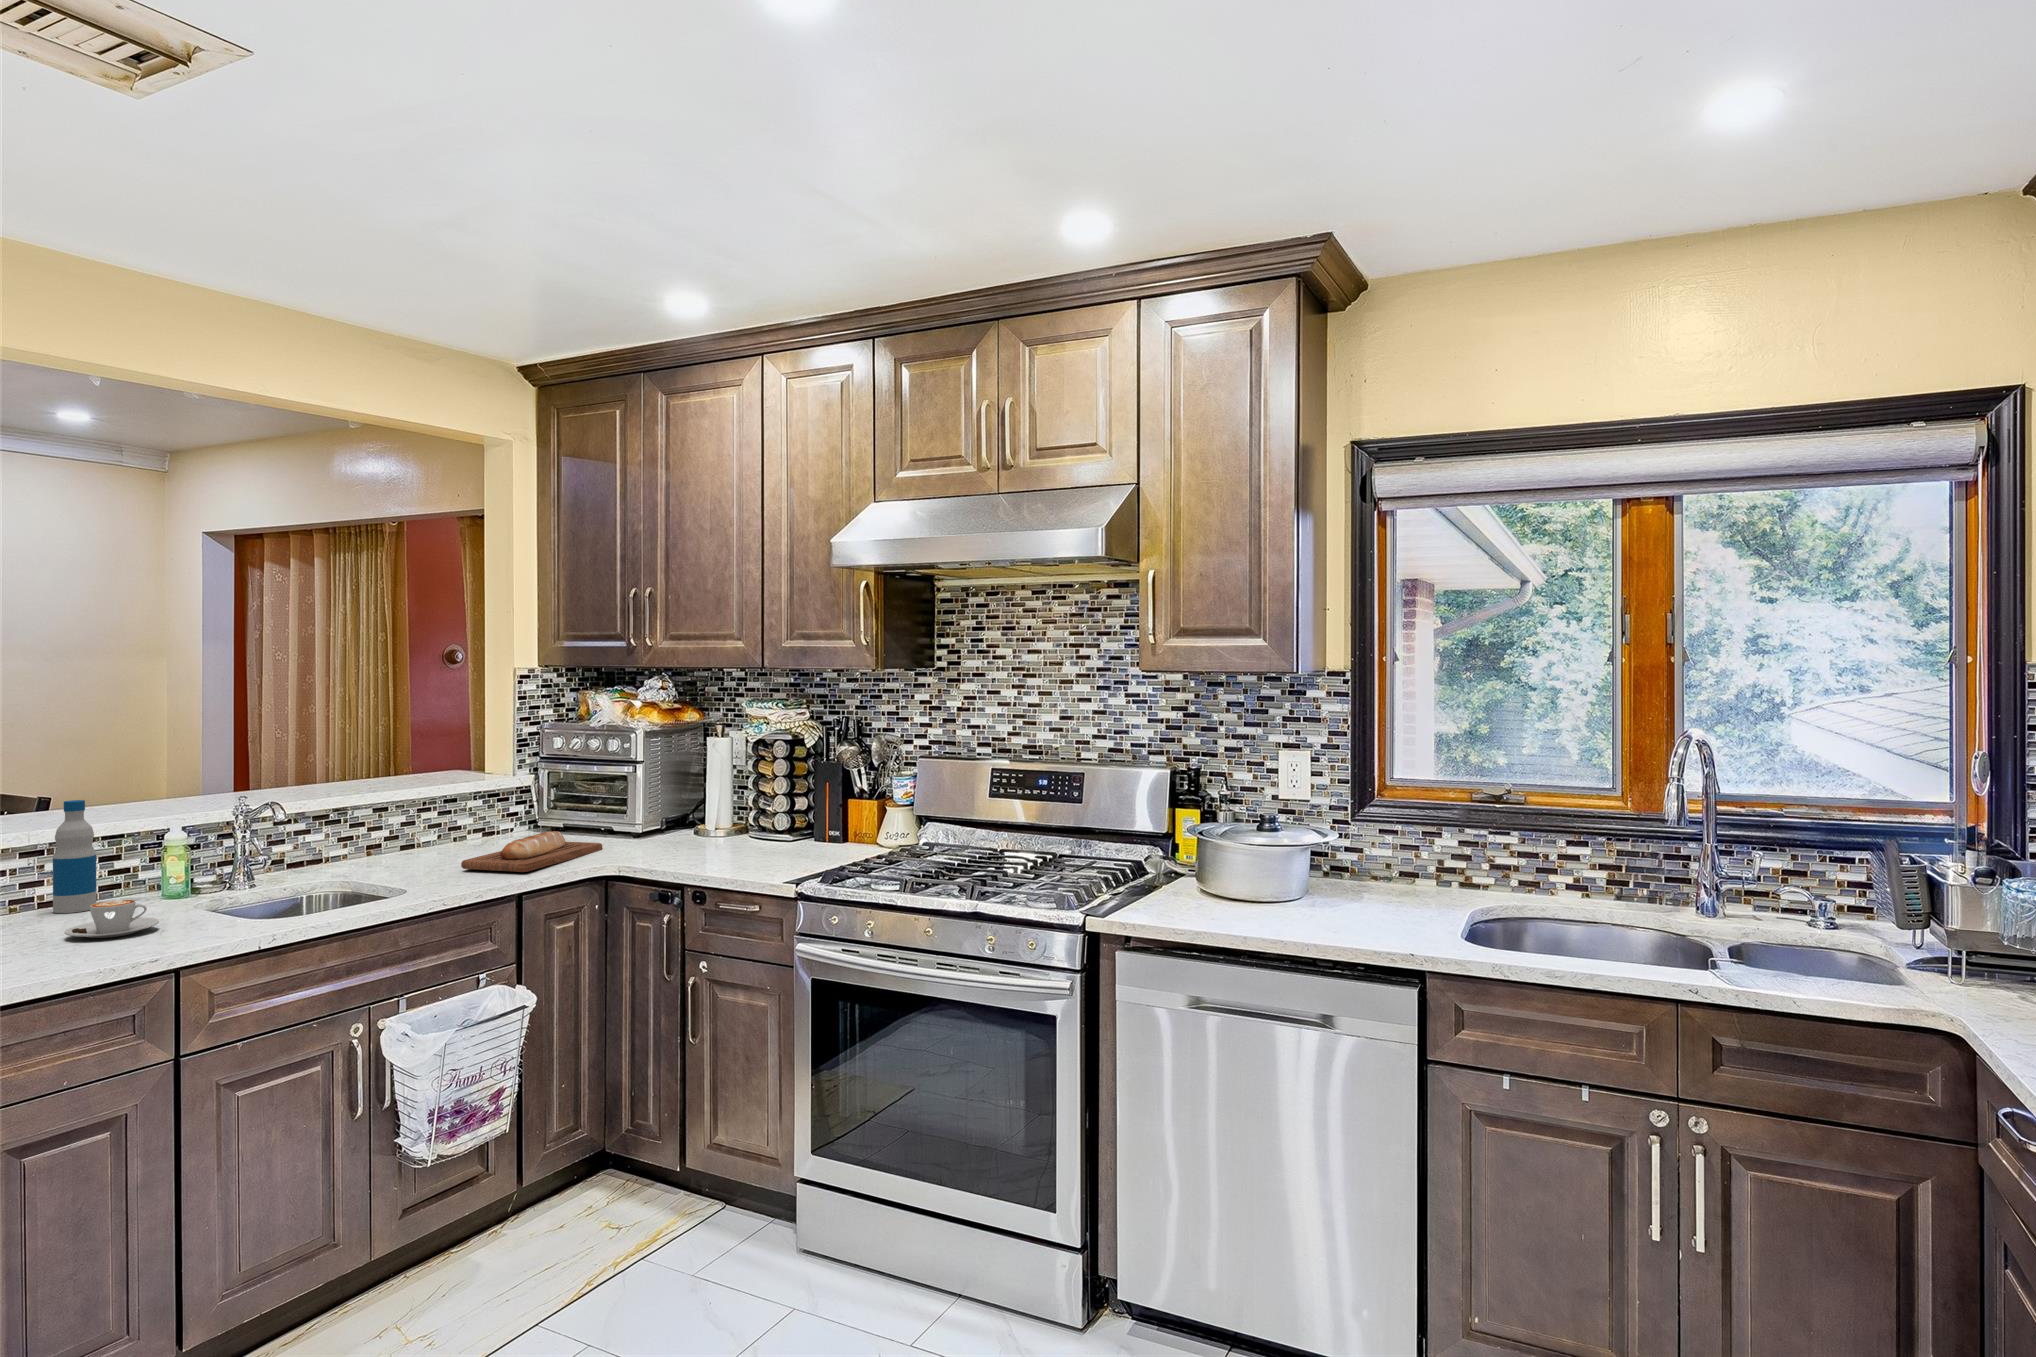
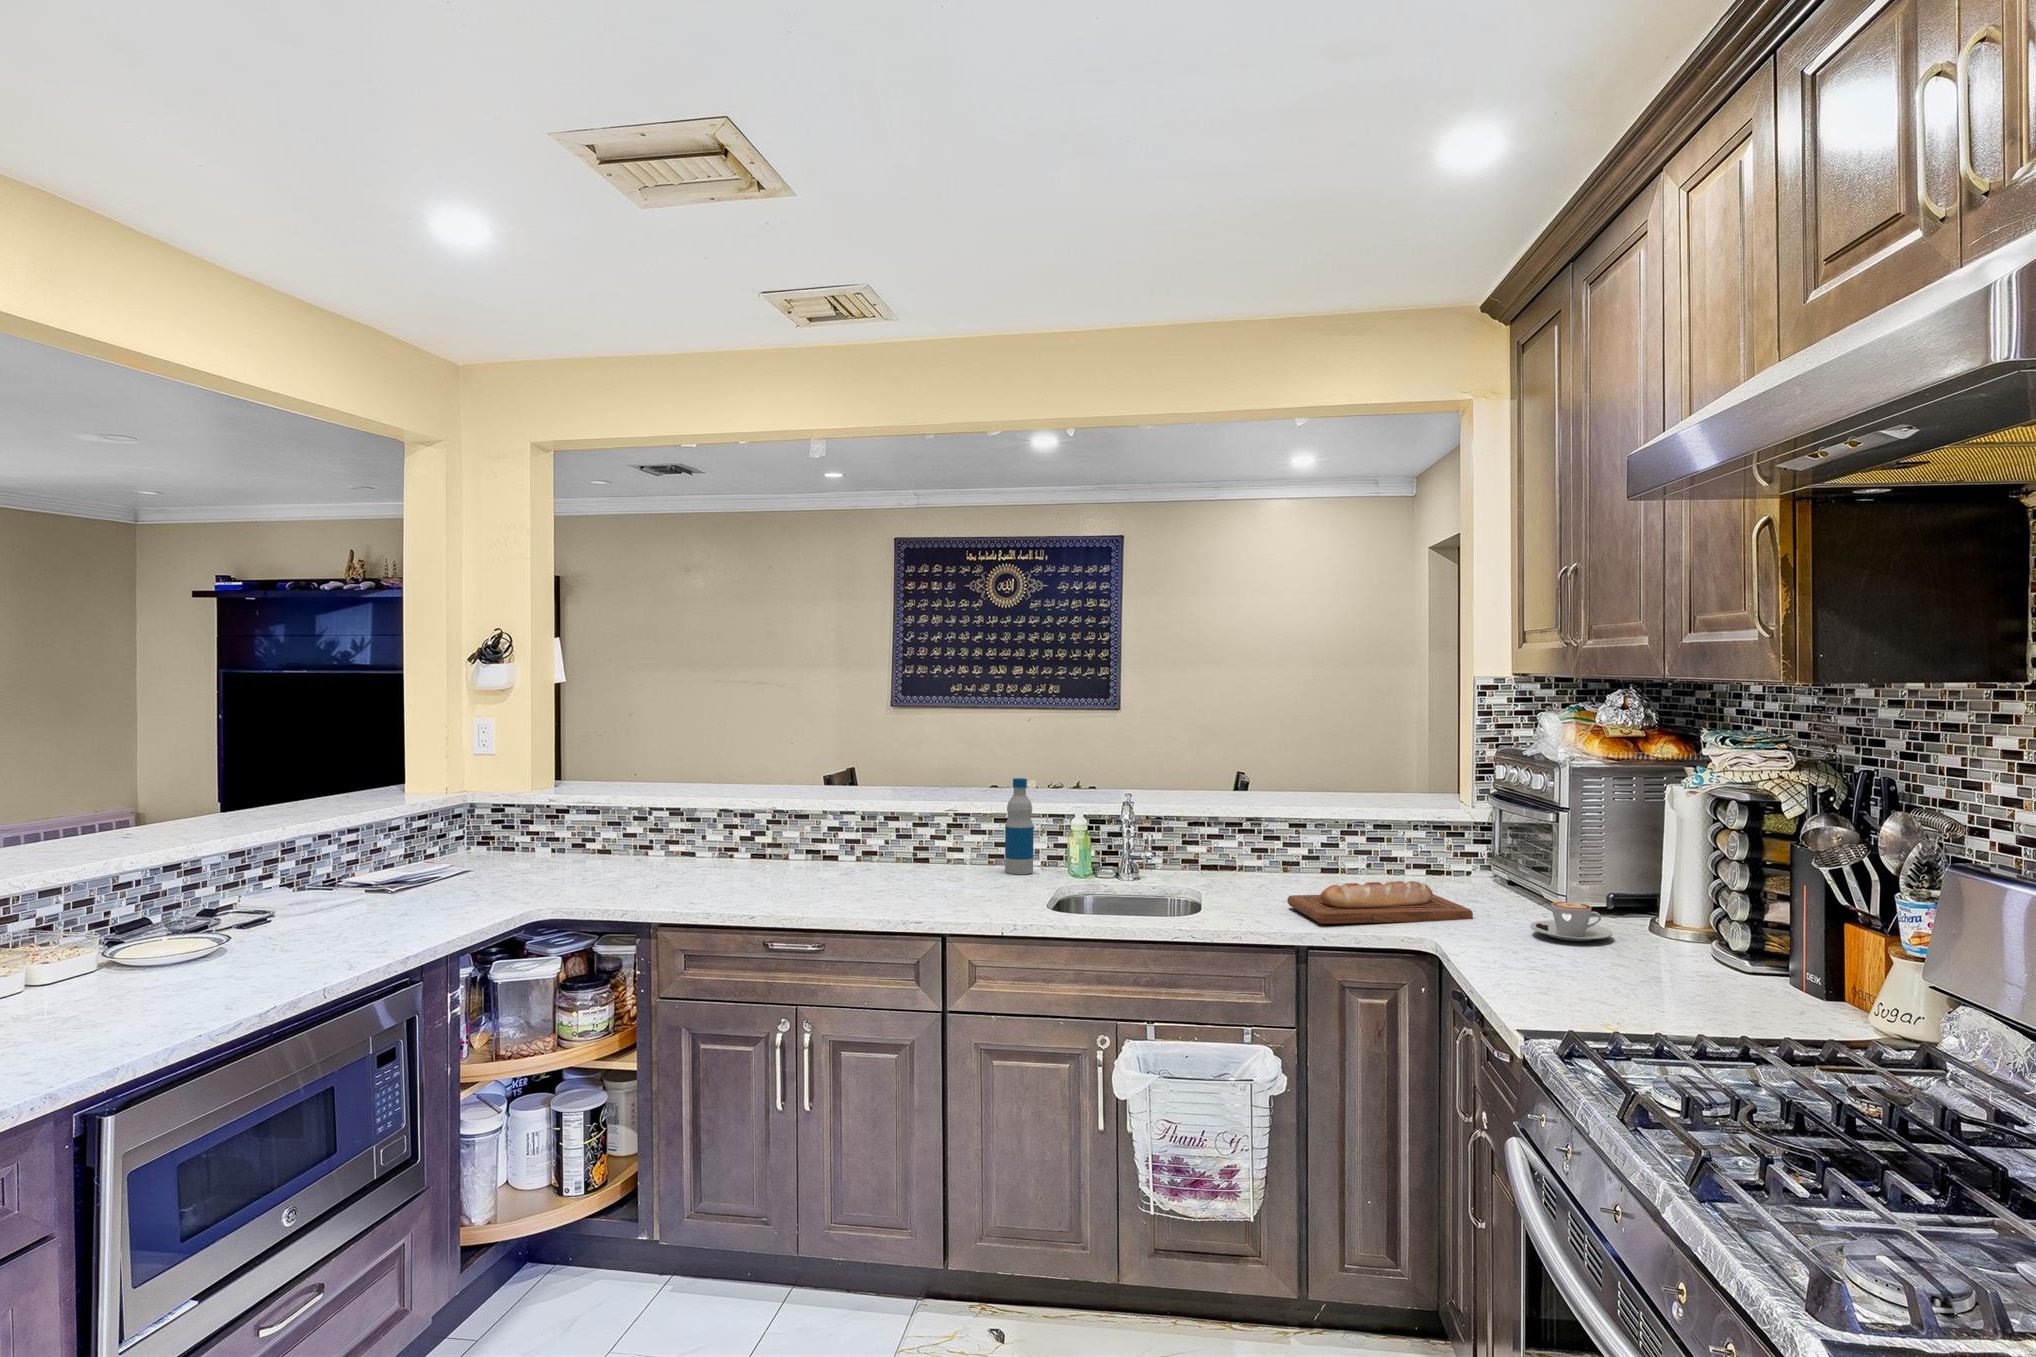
coffee cup: present [65,900,159,938] -> present [1530,902,1613,941]

